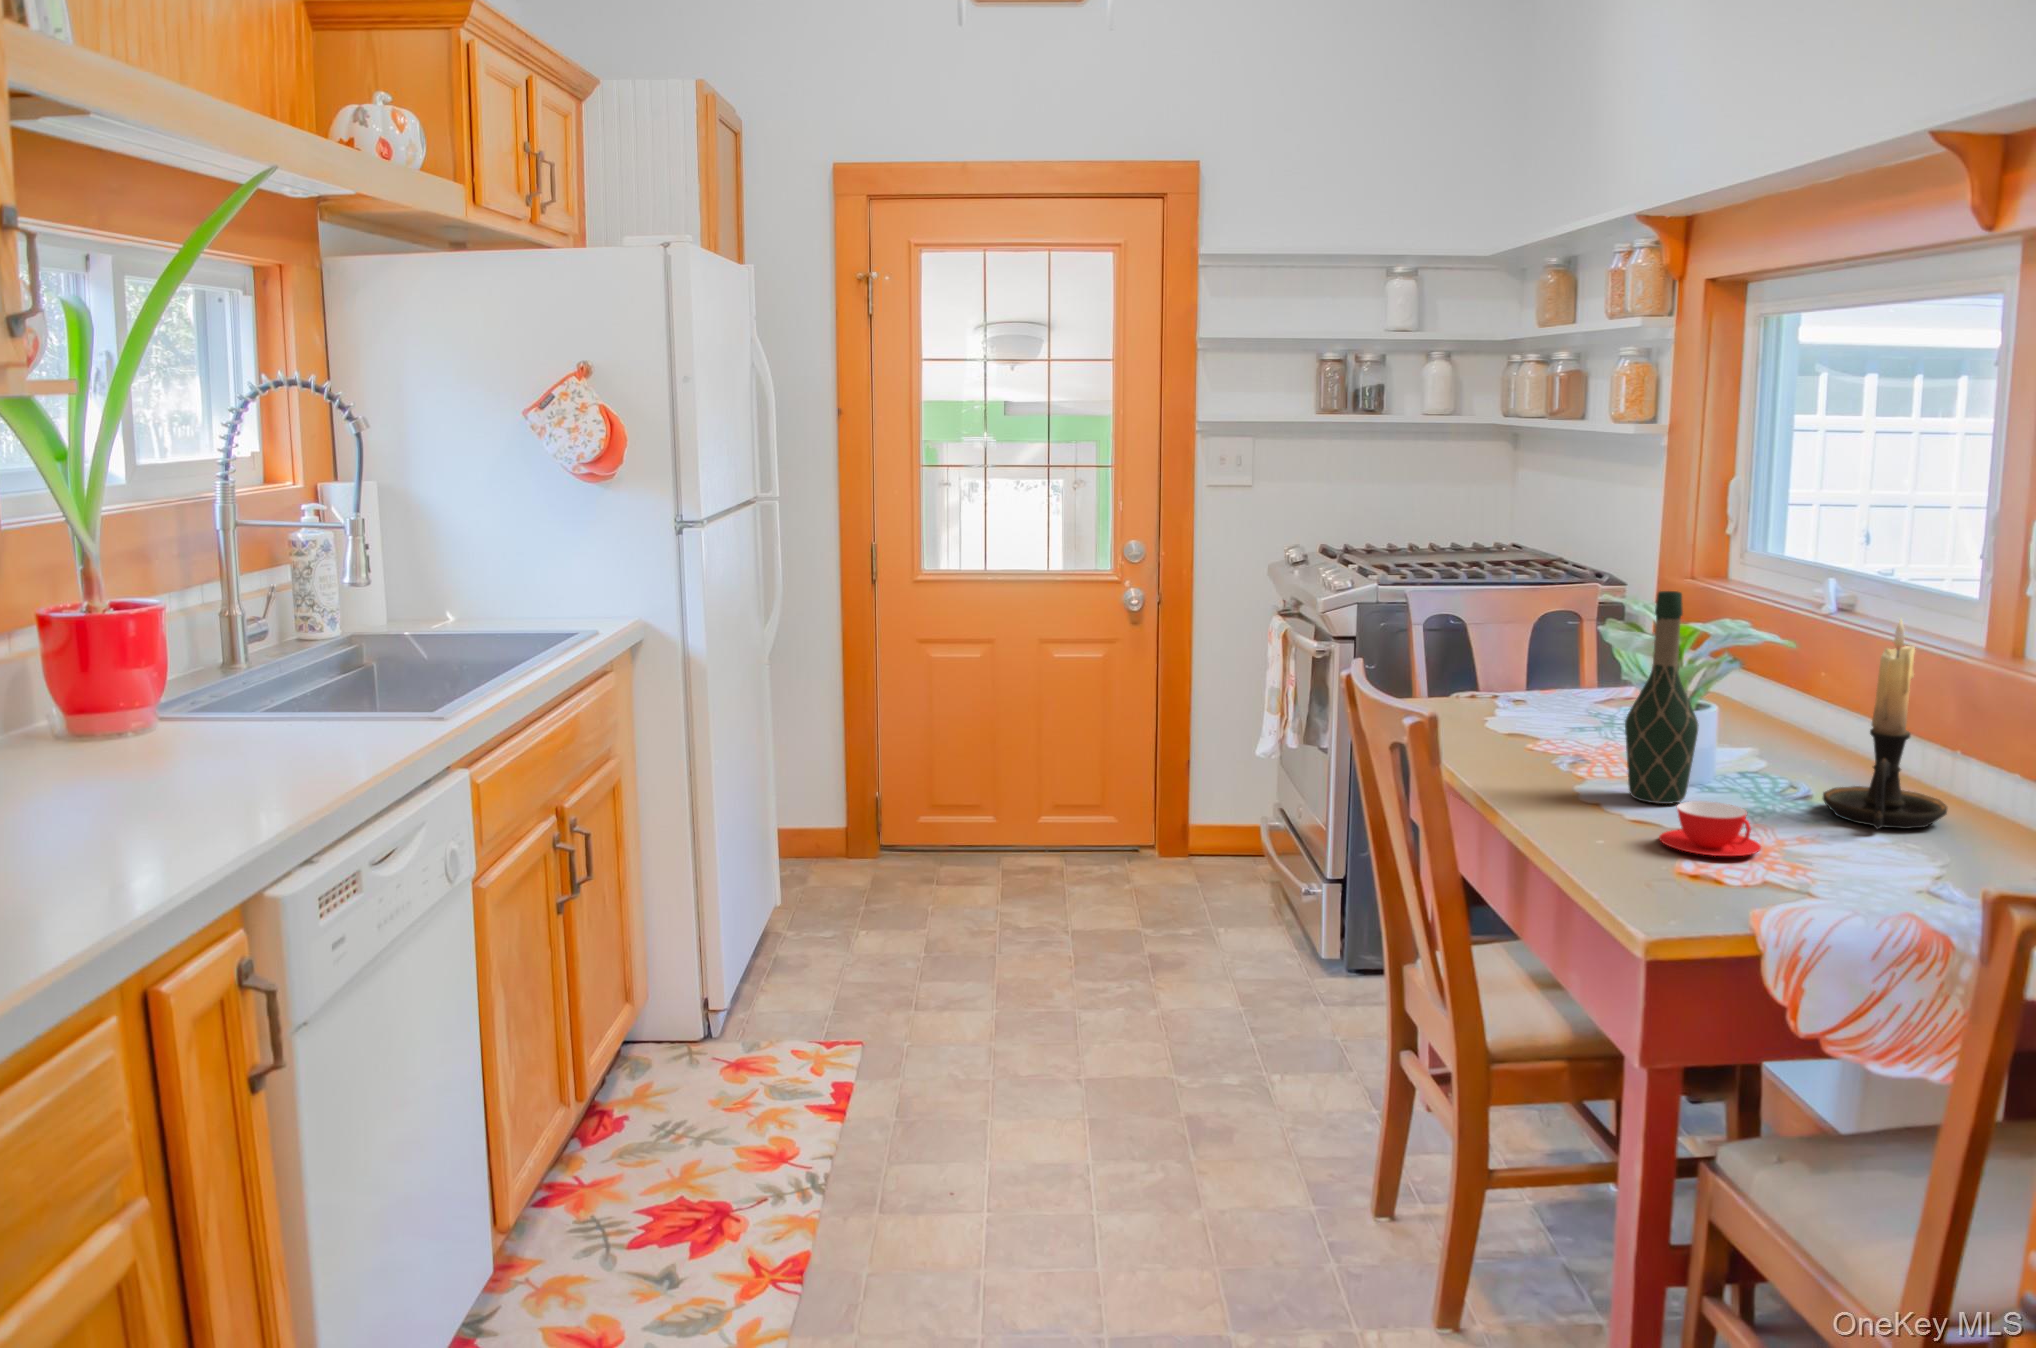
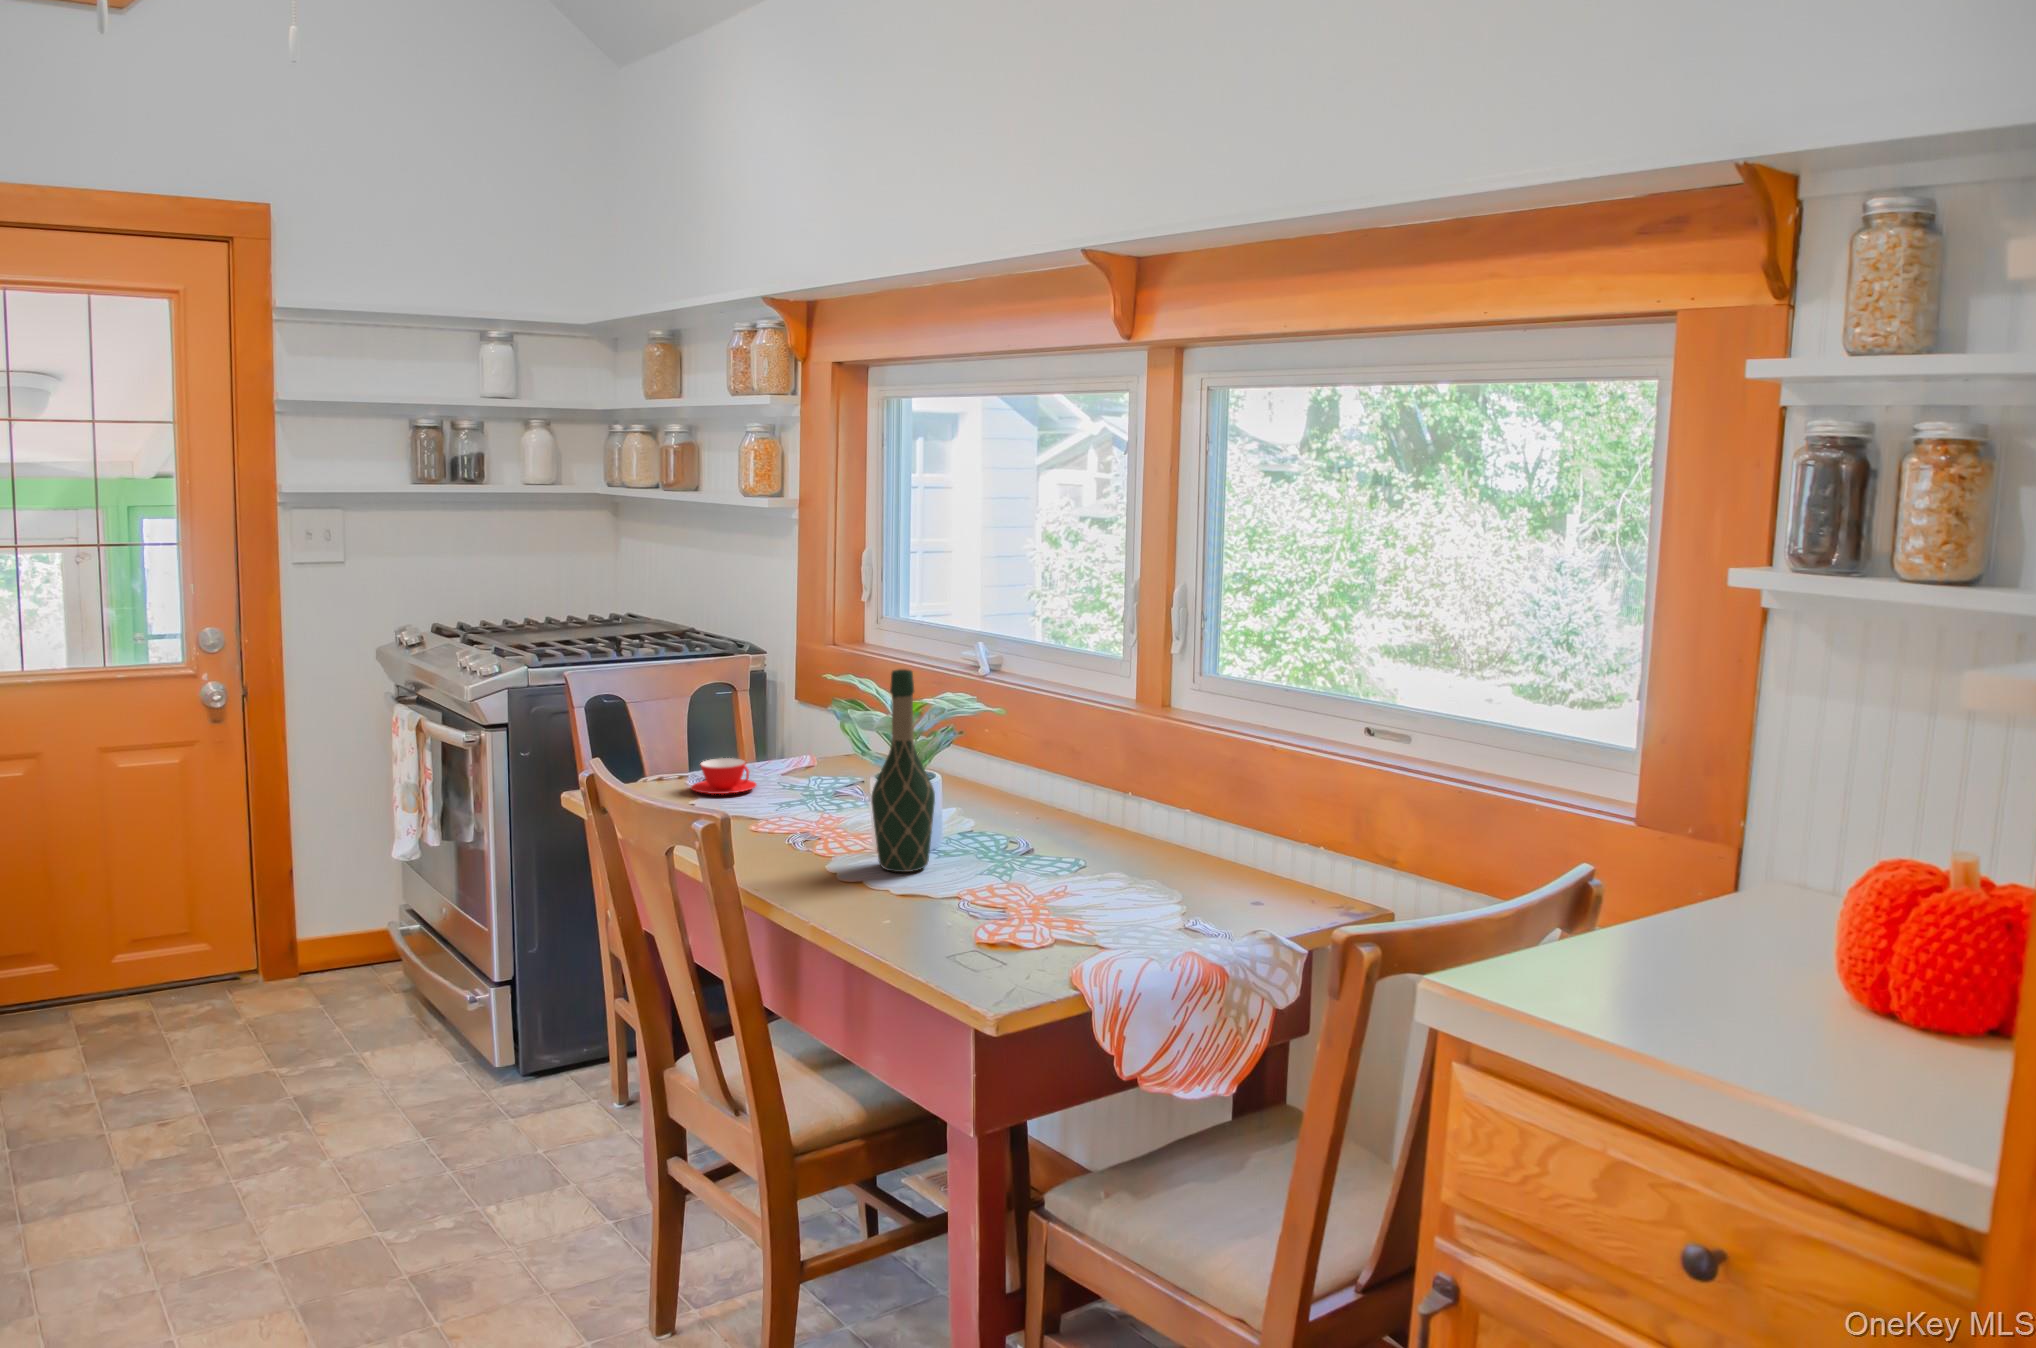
candle holder: present [1822,620,1947,829] -> none [1033,678,1127,867]
teacup: present [1659,801,1761,856] -> present [691,758,756,794]

